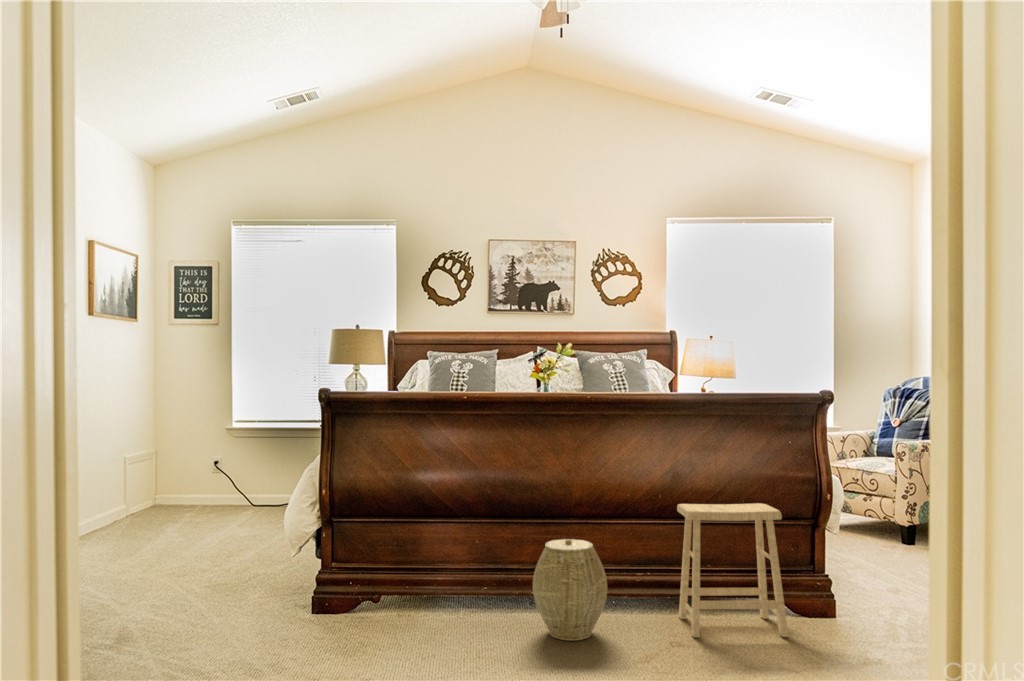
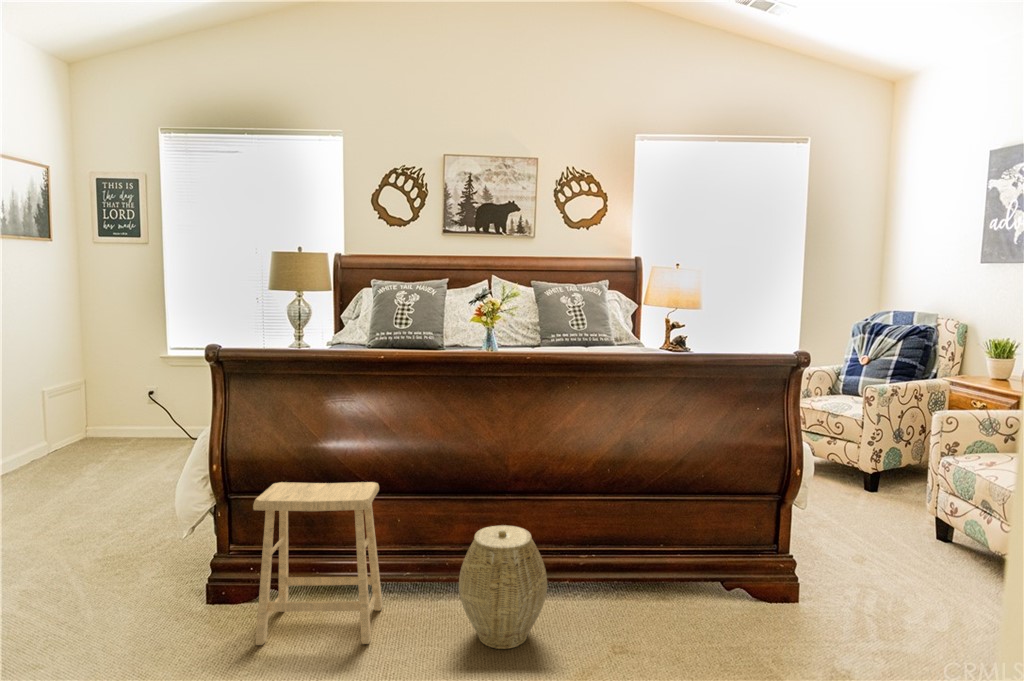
footstool: present [677,503,788,638] -> present [253,482,383,645]

